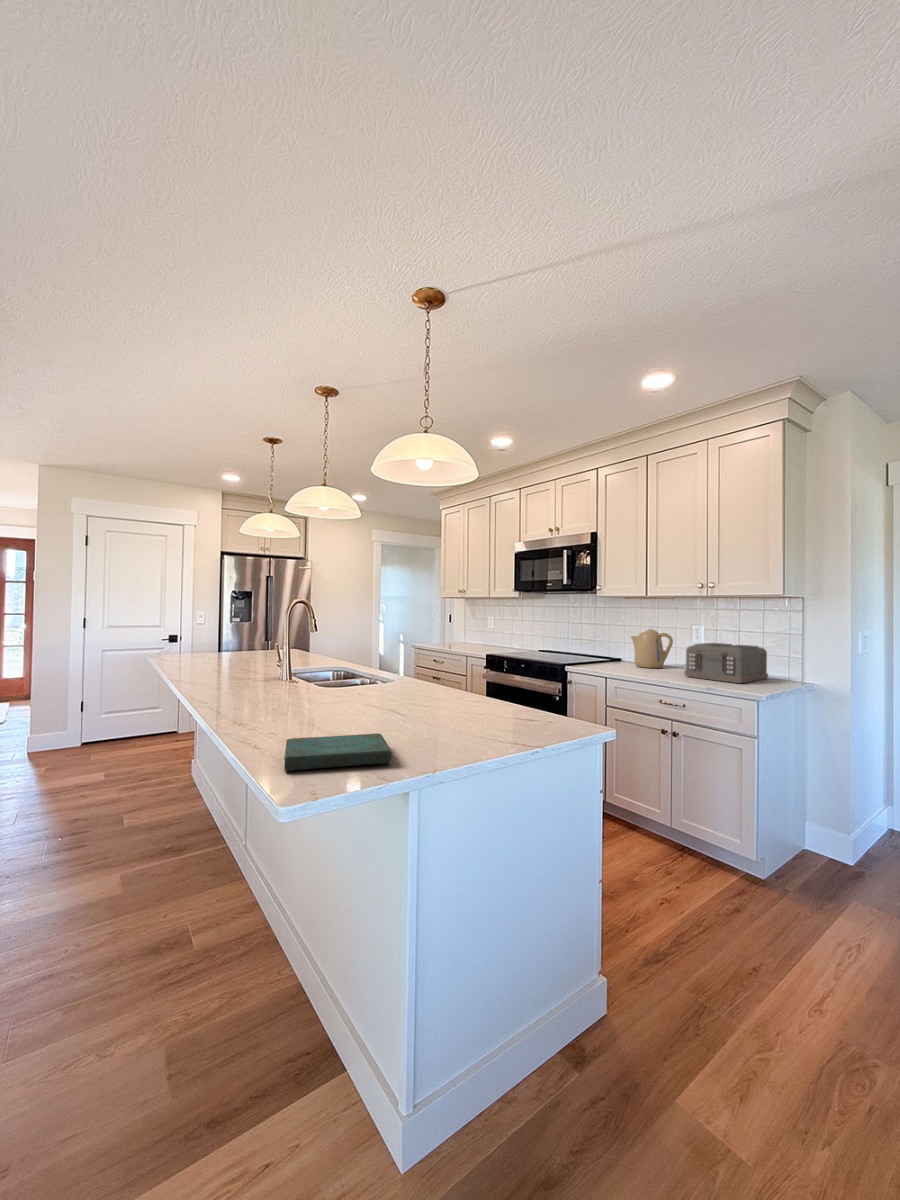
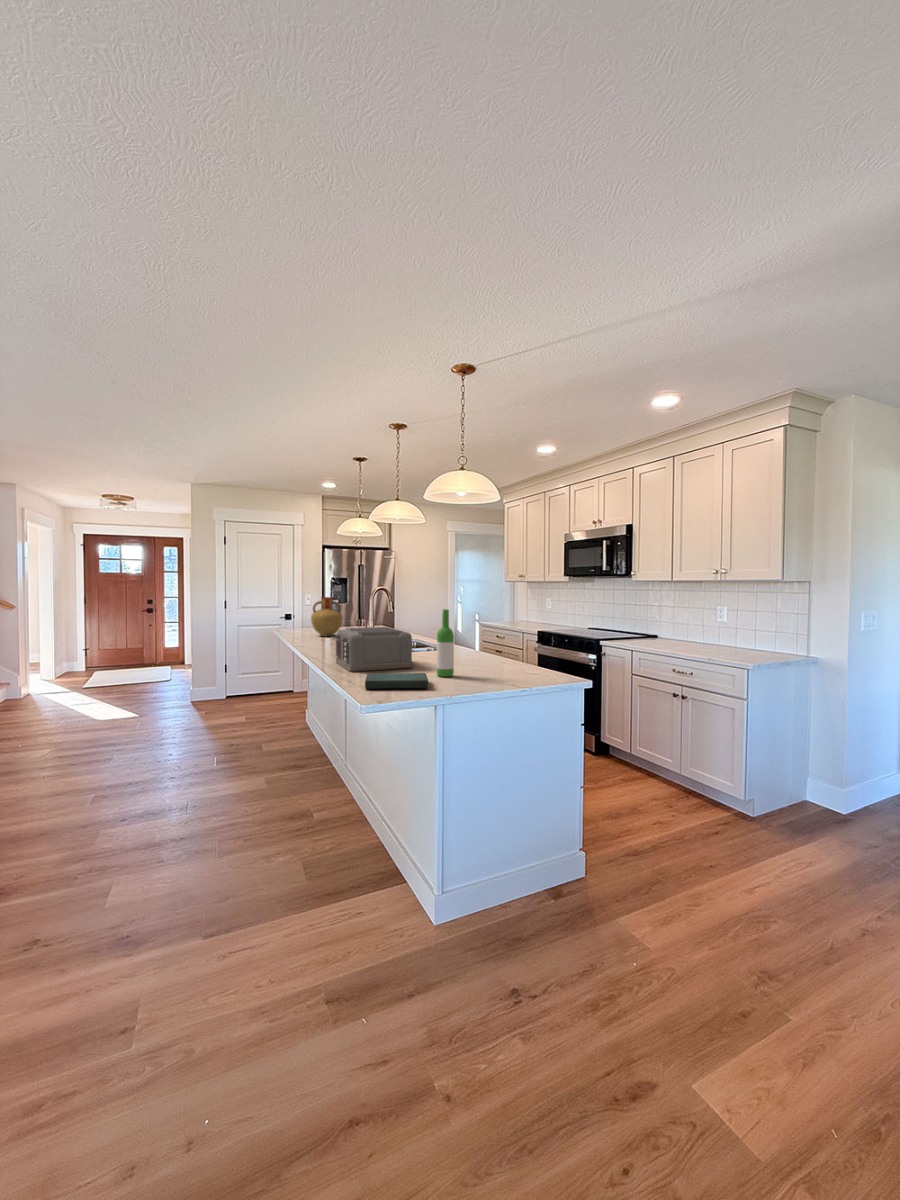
vase: none [200,614,244,666] -> present [311,597,343,636]
kettle: present [631,629,673,668] -> none [659,609,696,643]
wine bottle: none [393,633,420,735] -> present [437,609,454,677]
toaster: present [684,643,768,683] -> present [331,627,413,672]

